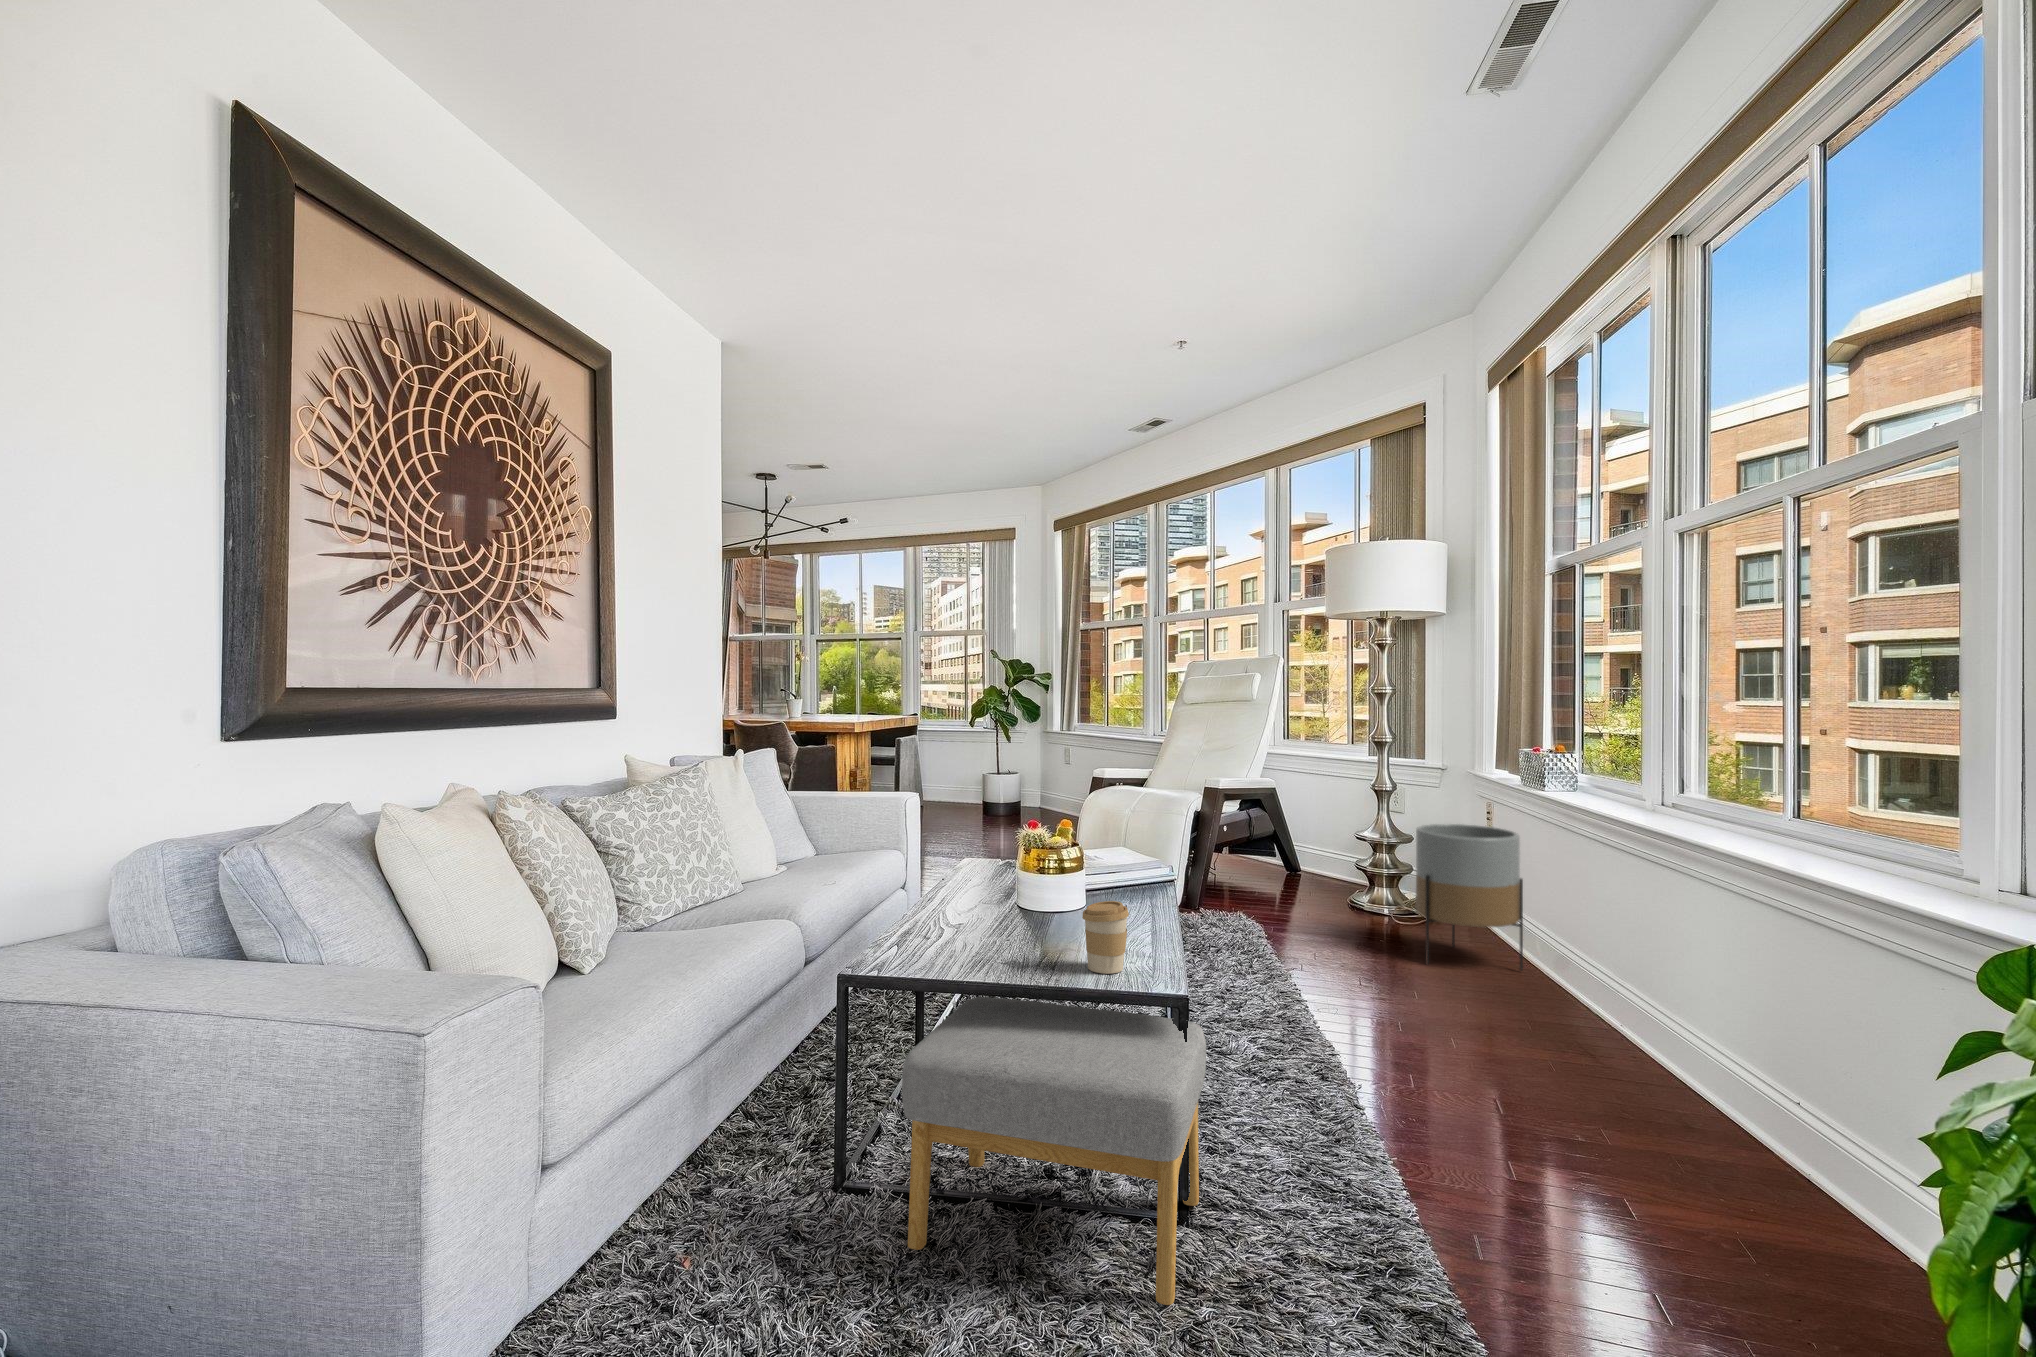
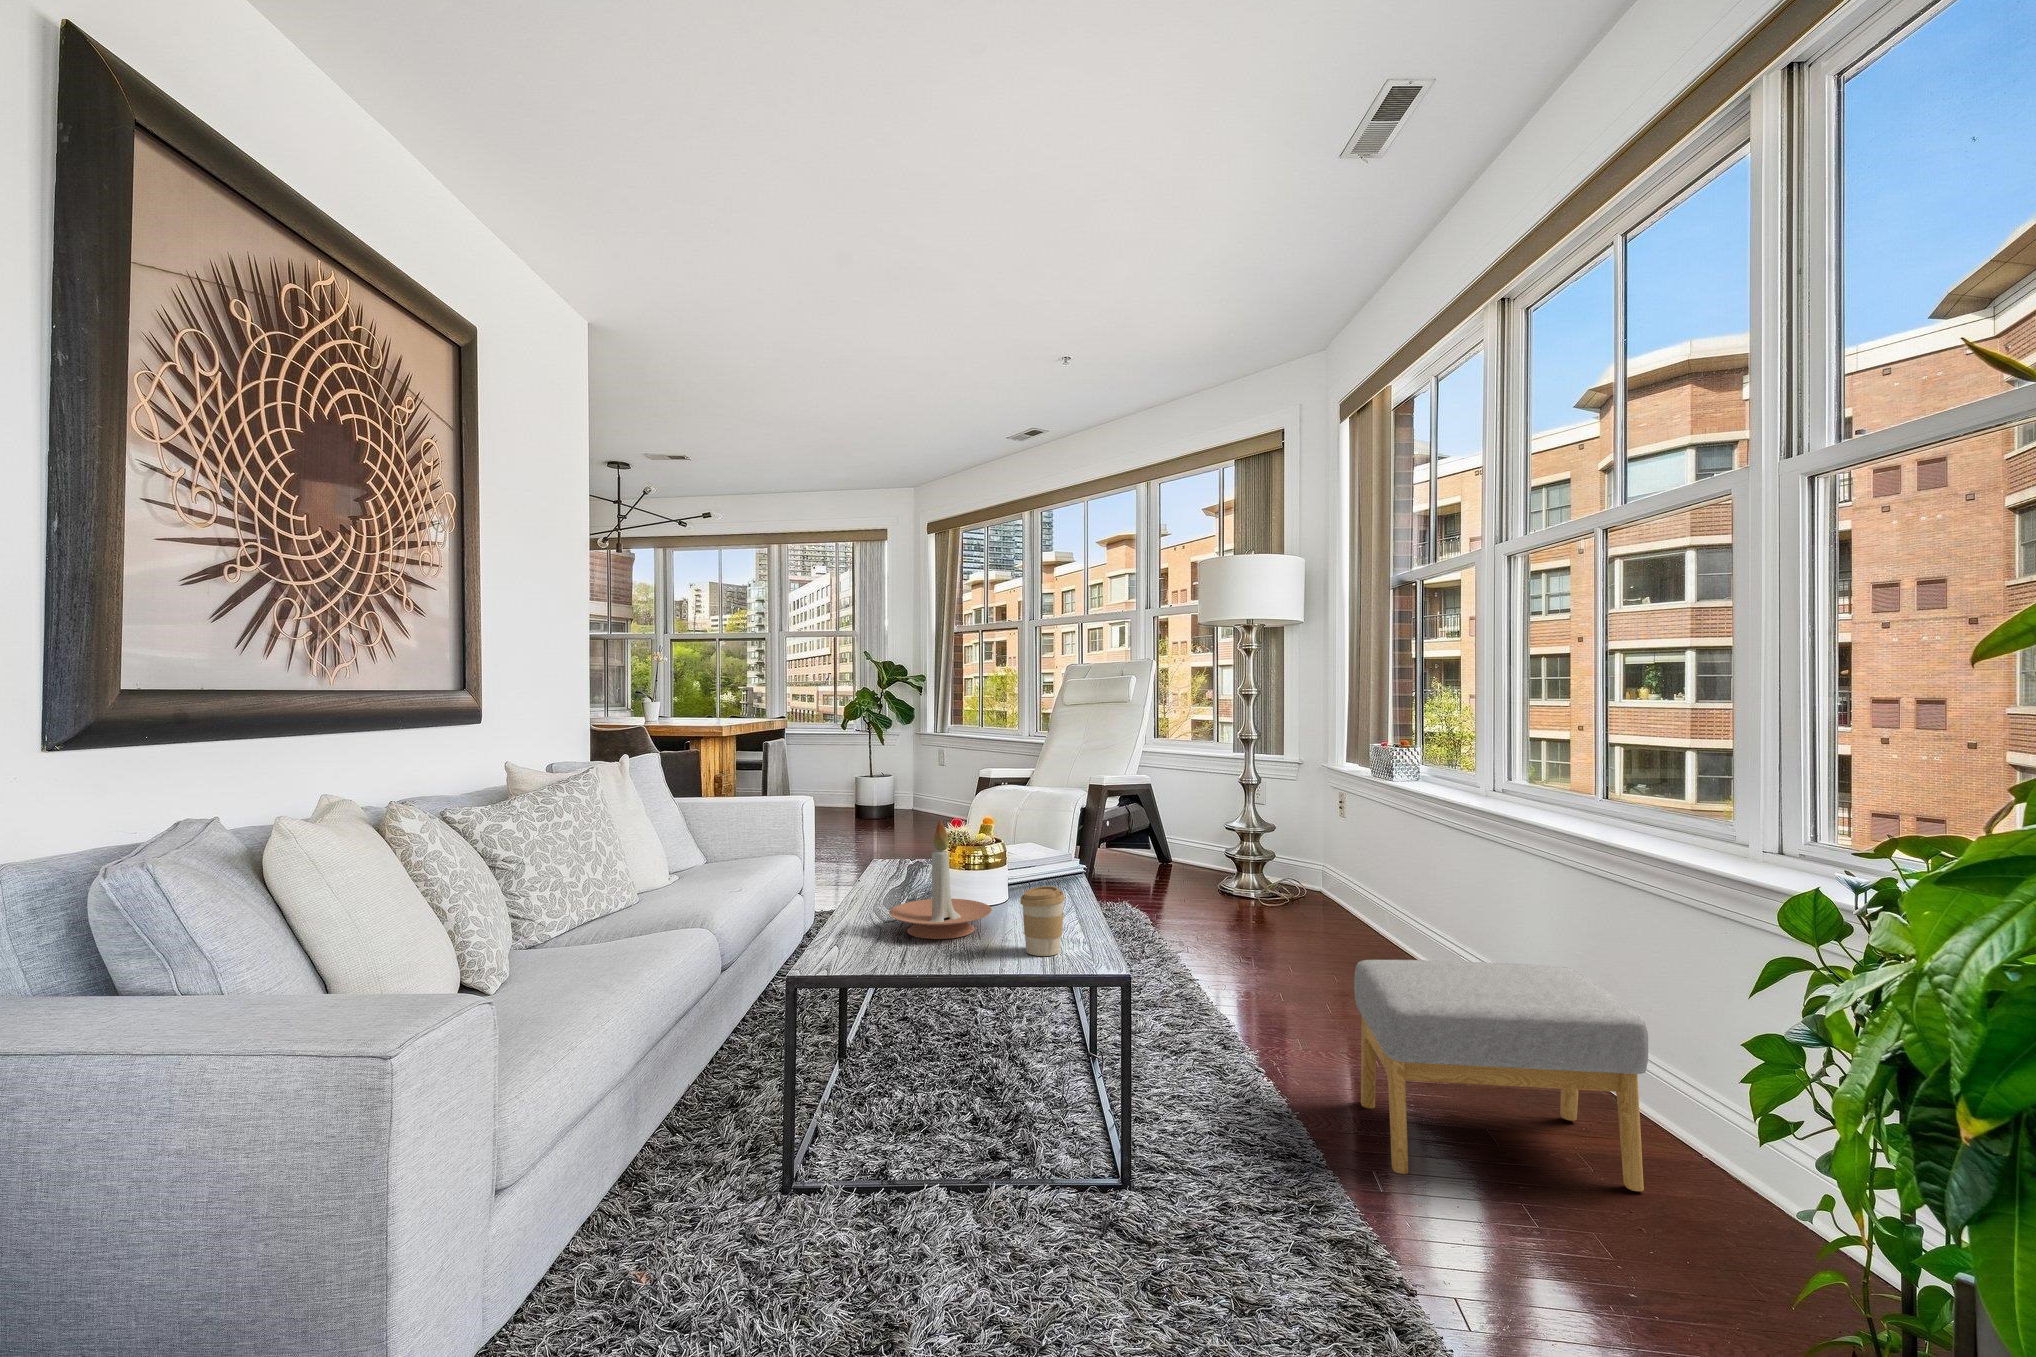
planter: present [1416,824,1523,971] -> none [1283,807,1378,939]
candle holder: none [958,827,1062,949] -> present [889,819,992,939]
footstool: present [902,997,1206,1305] -> present [1354,960,1648,1191]

